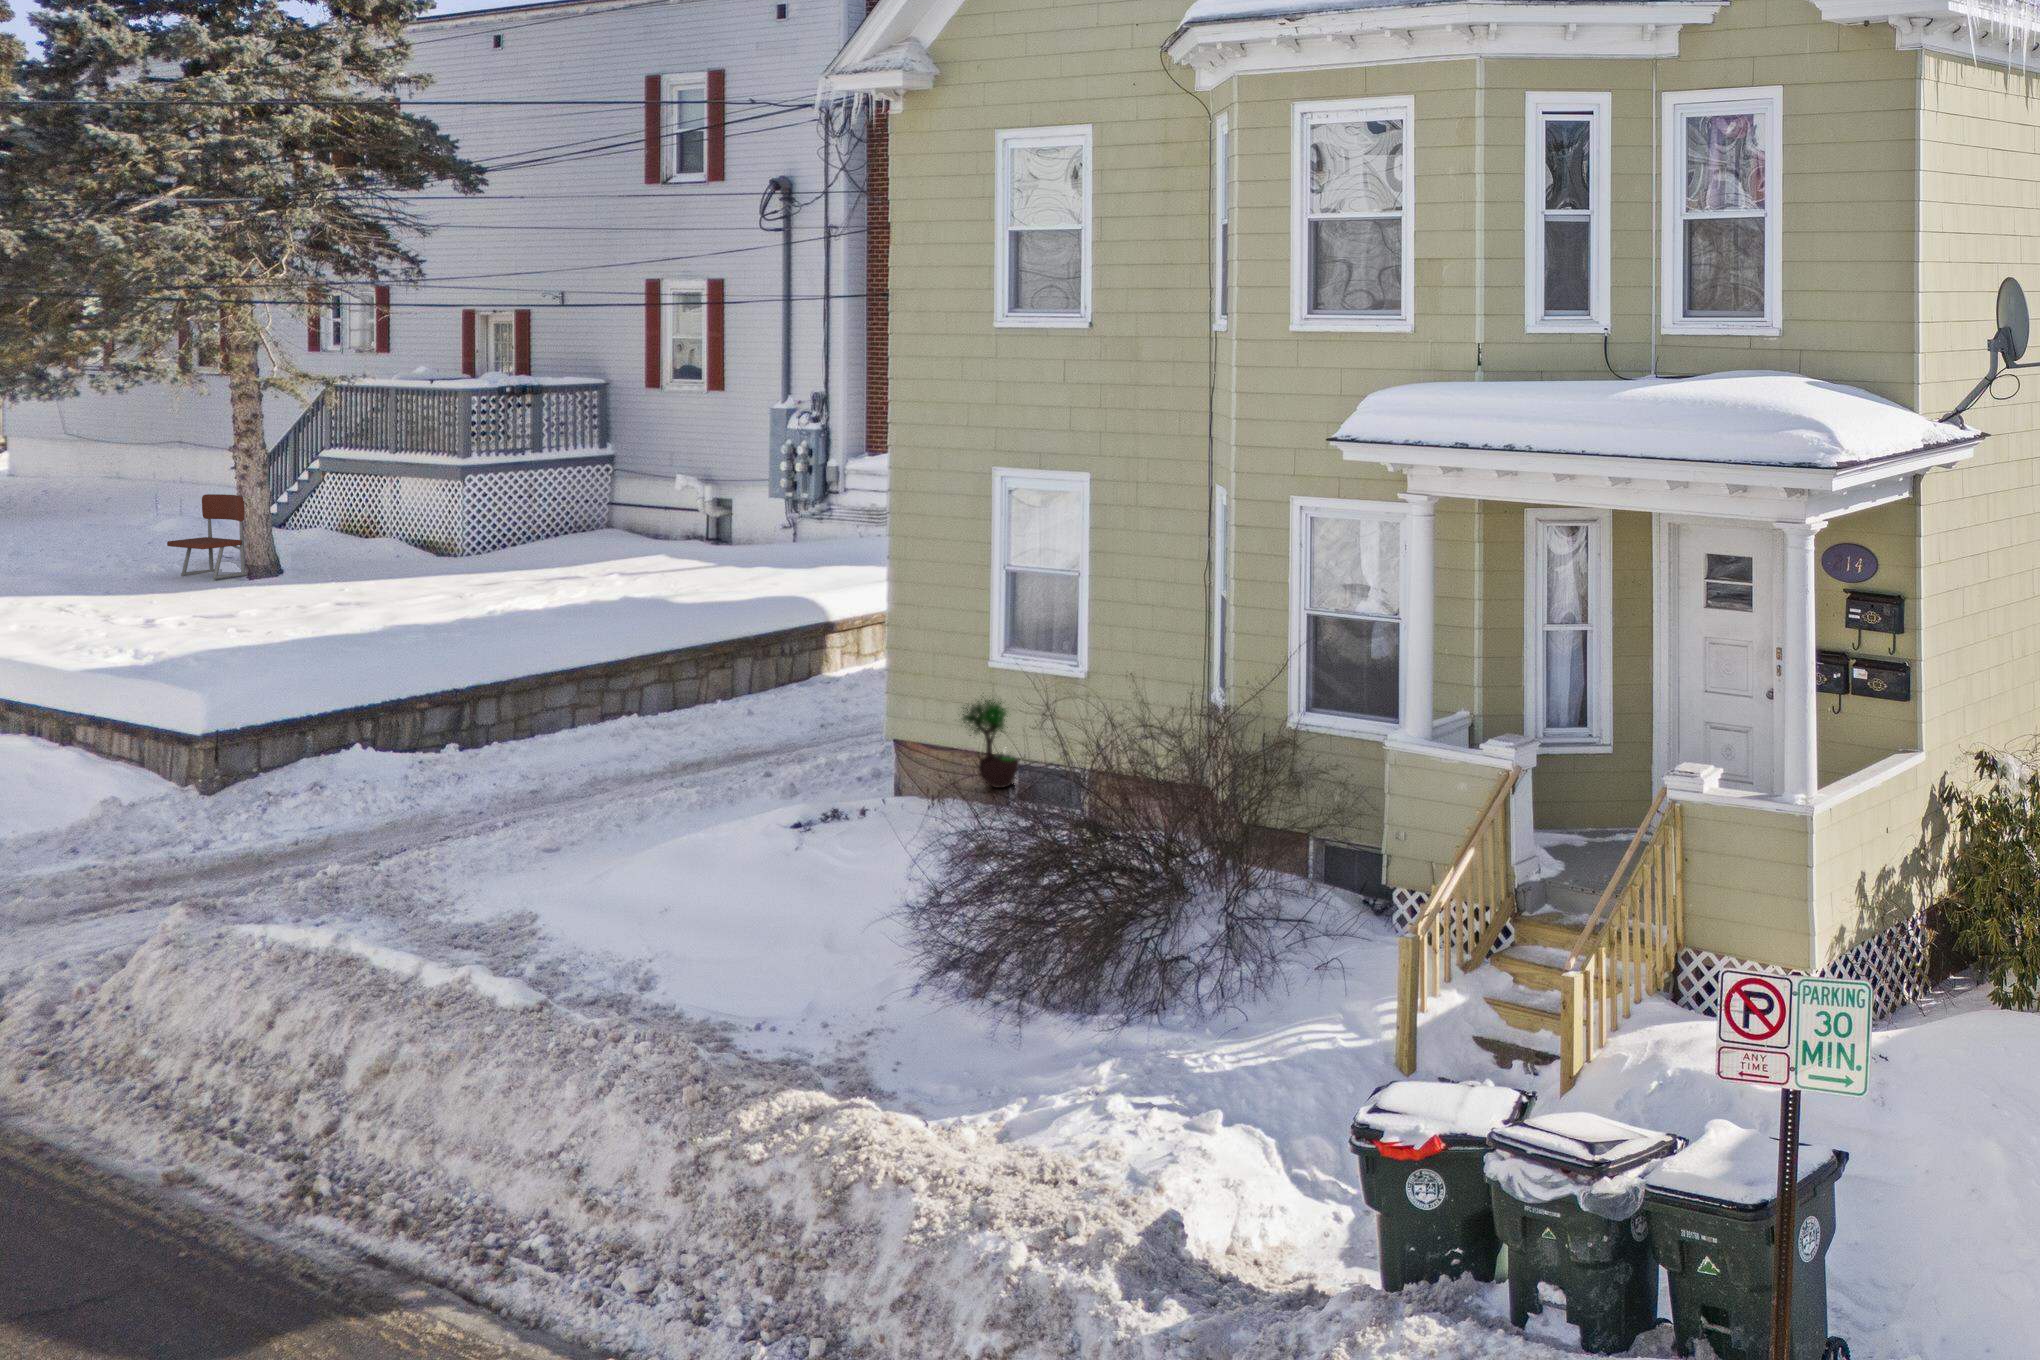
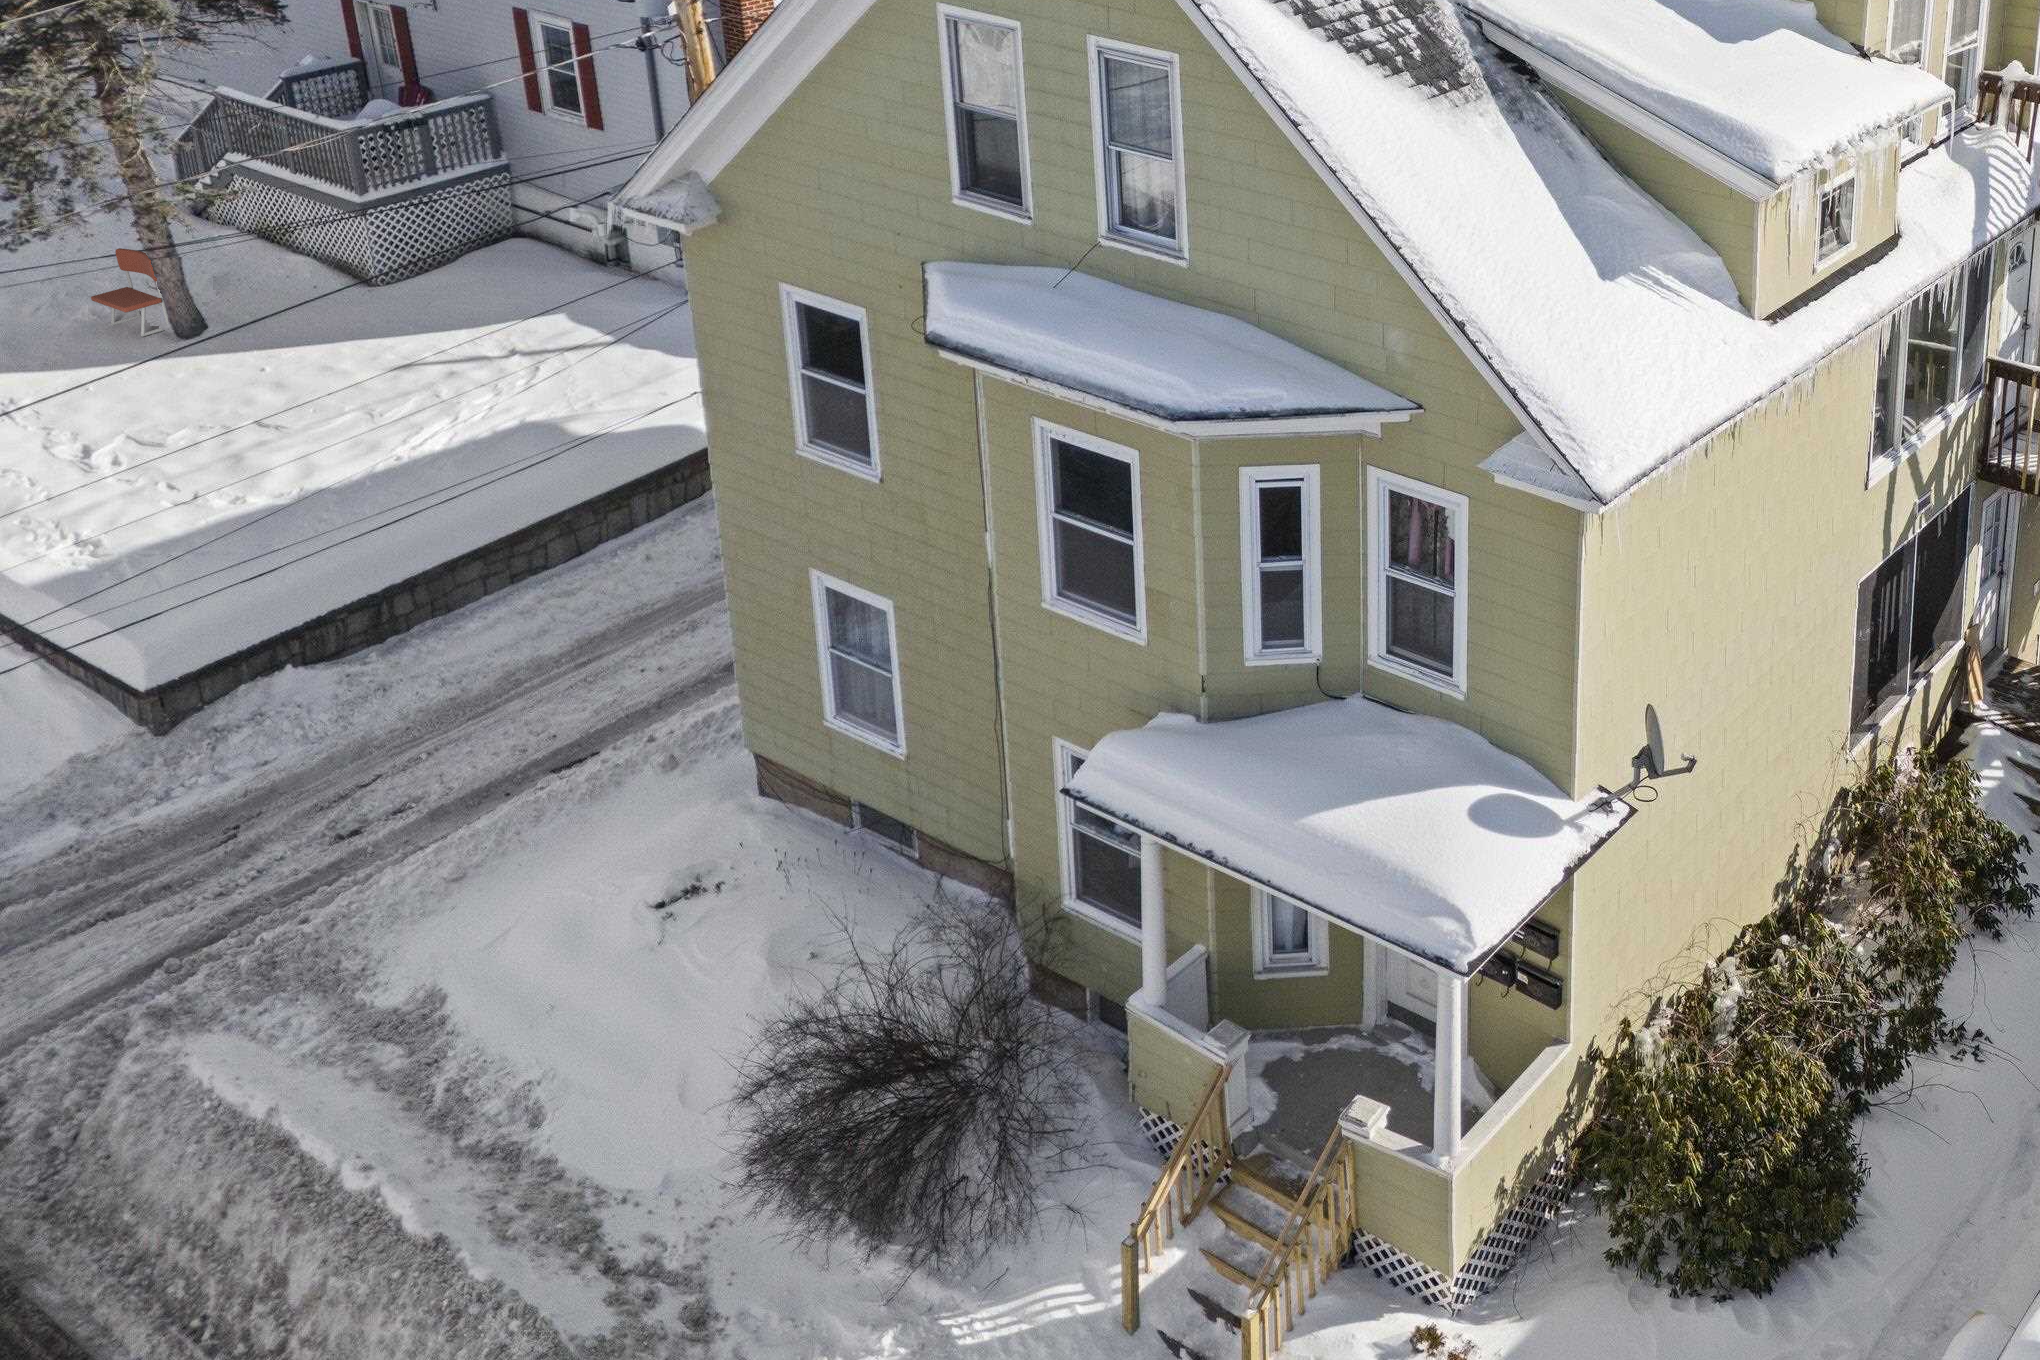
potted tree: present [961,699,1019,788] -> none [795,774,859,848]

